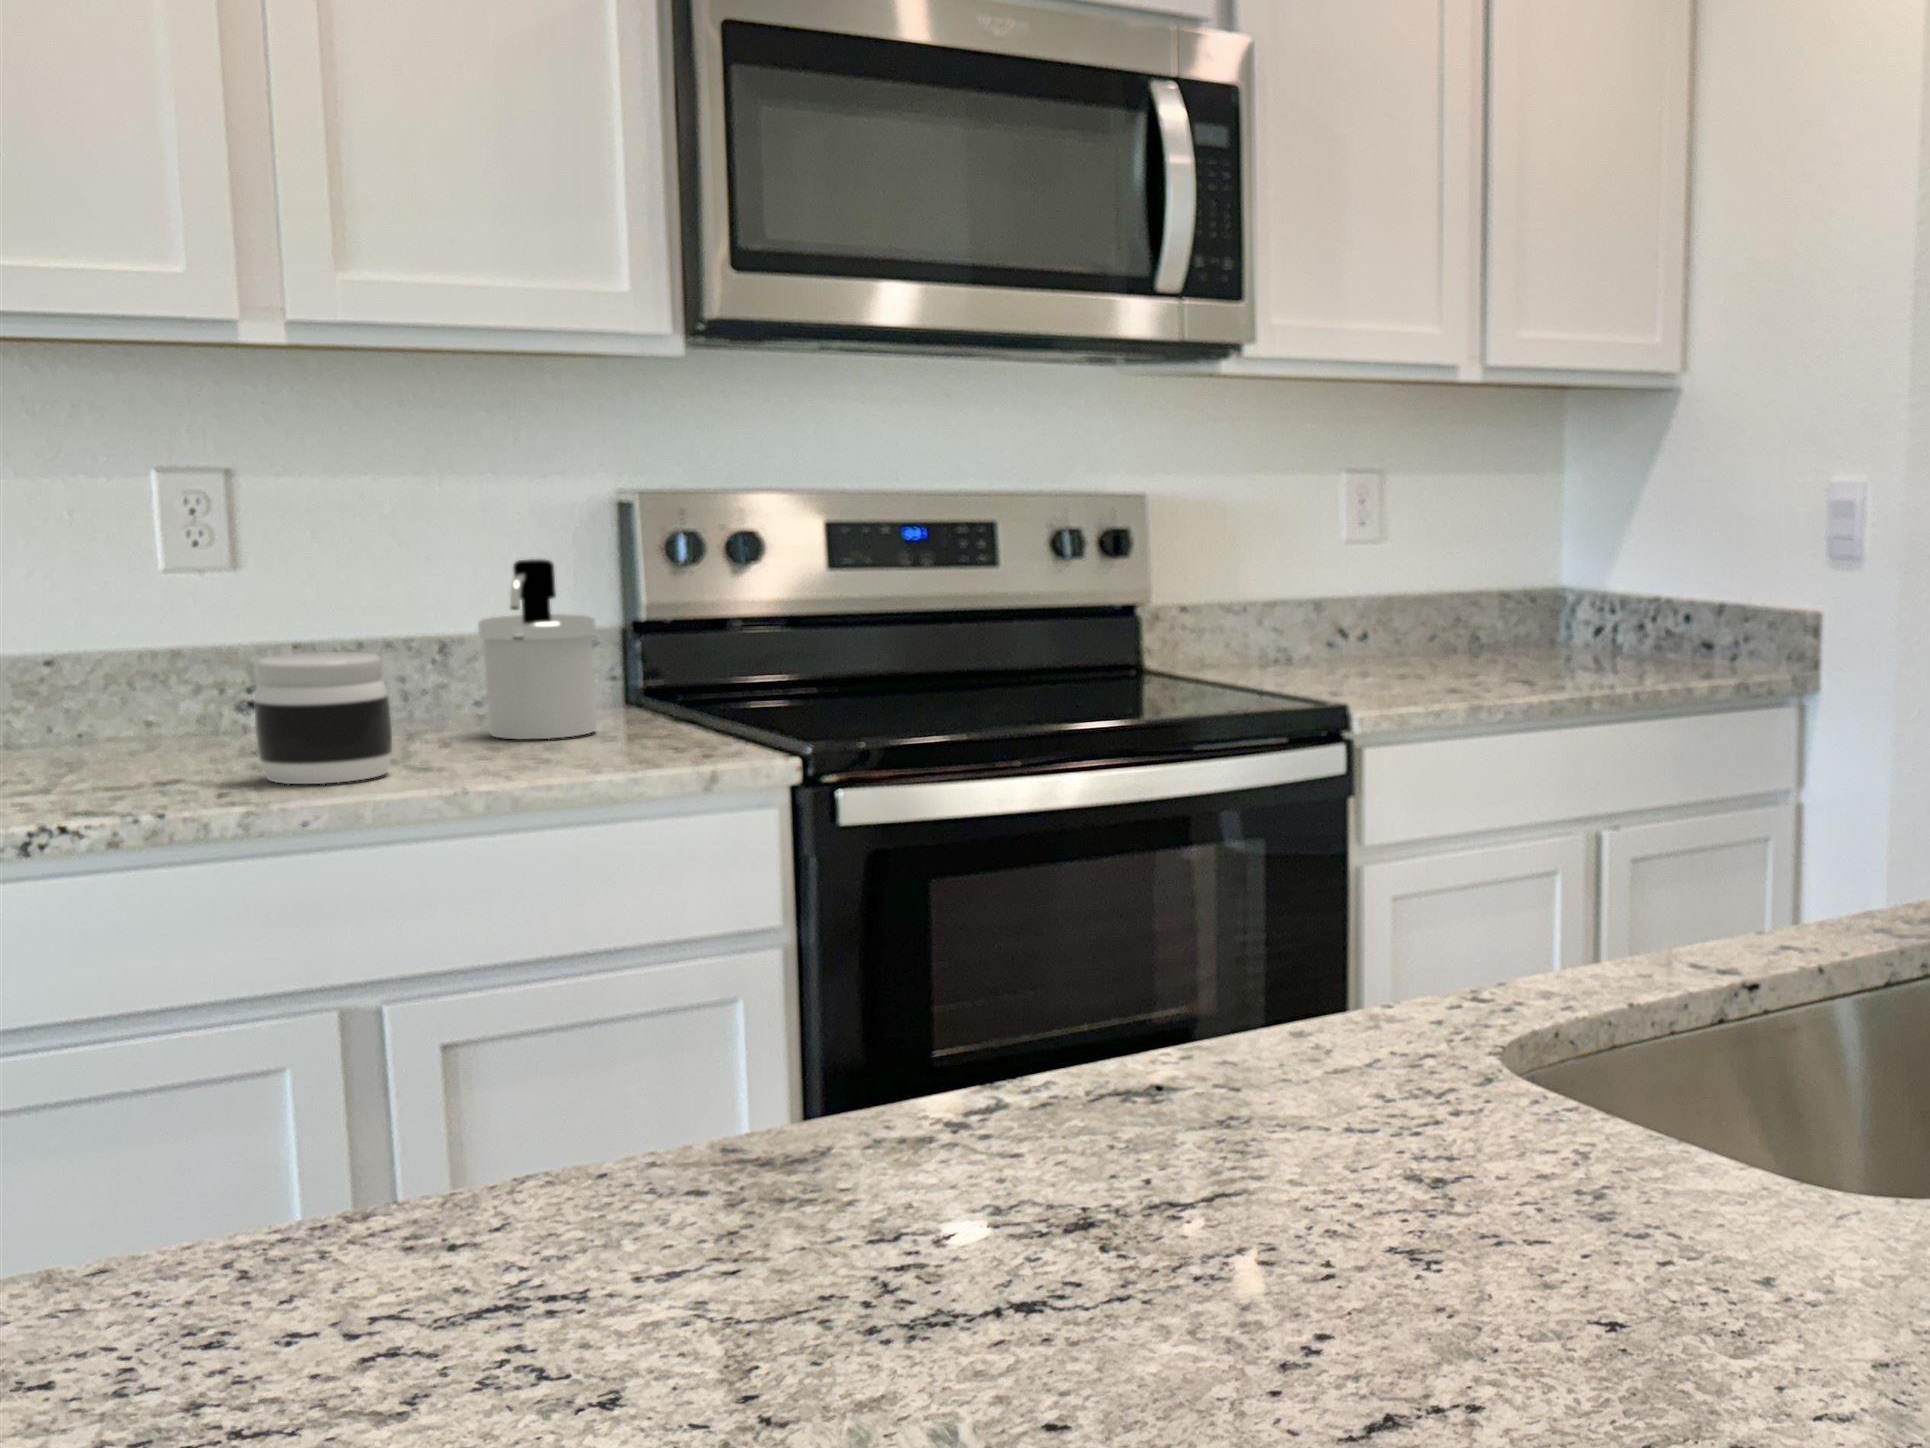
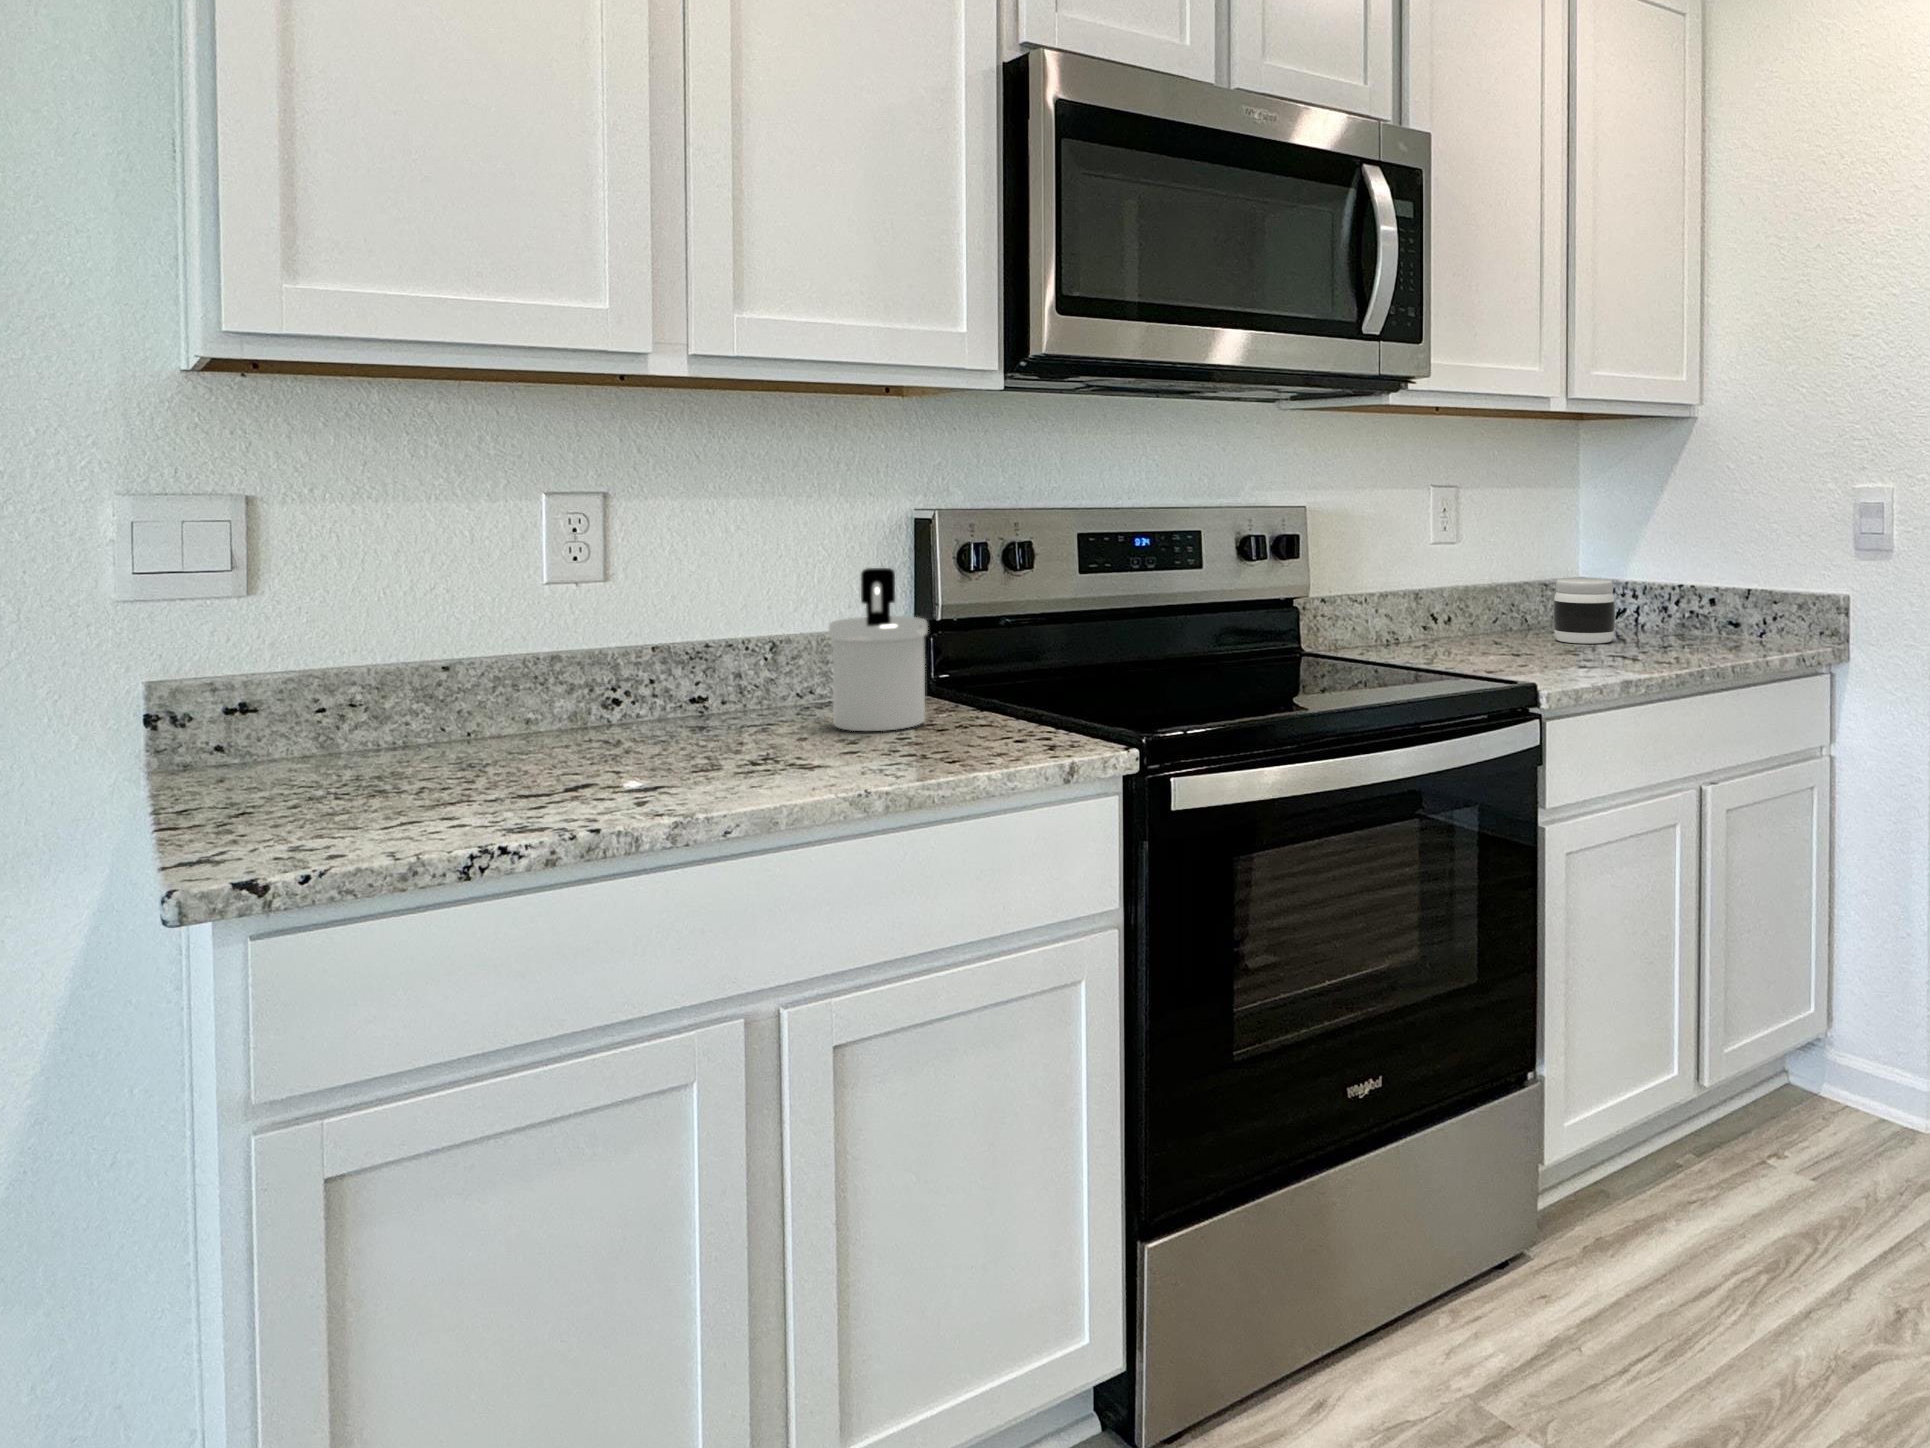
jar: present [254,652,392,784] -> present [1553,578,1615,644]

